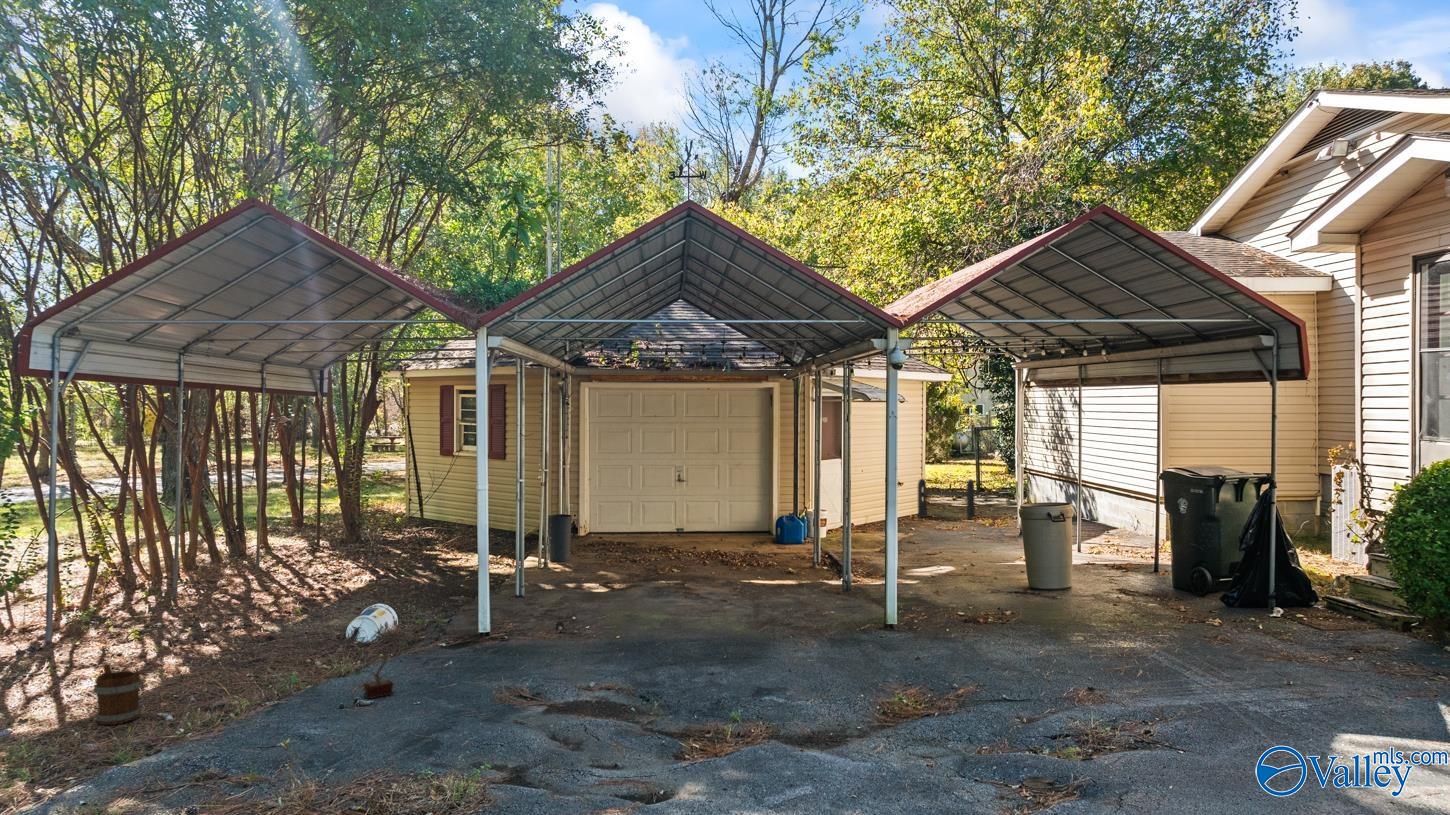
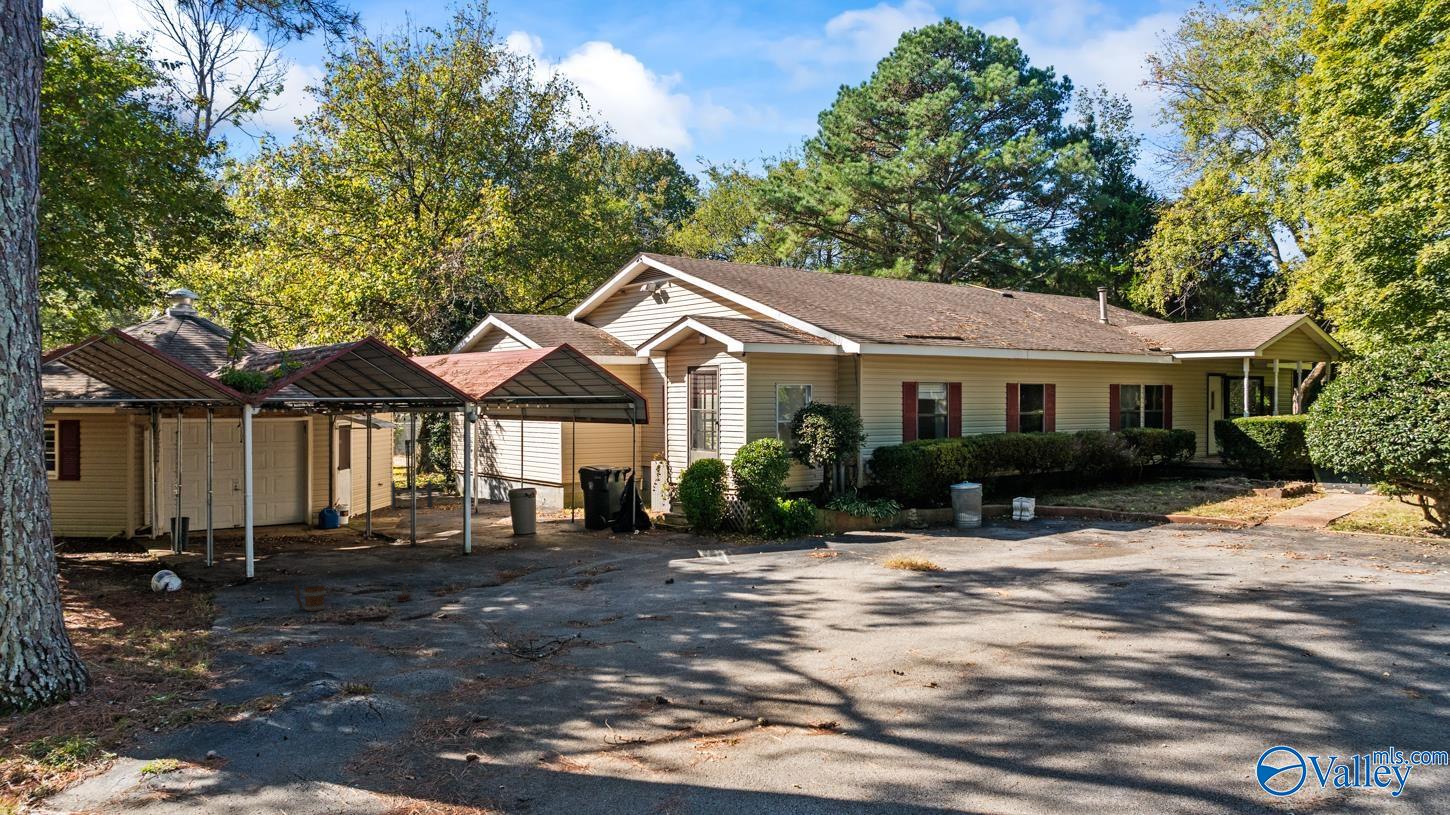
potted plant: present [355,626,418,699] -> present [397,577,411,602]
bucket: present [93,664,143,725] -> present [295,585,326,611]

